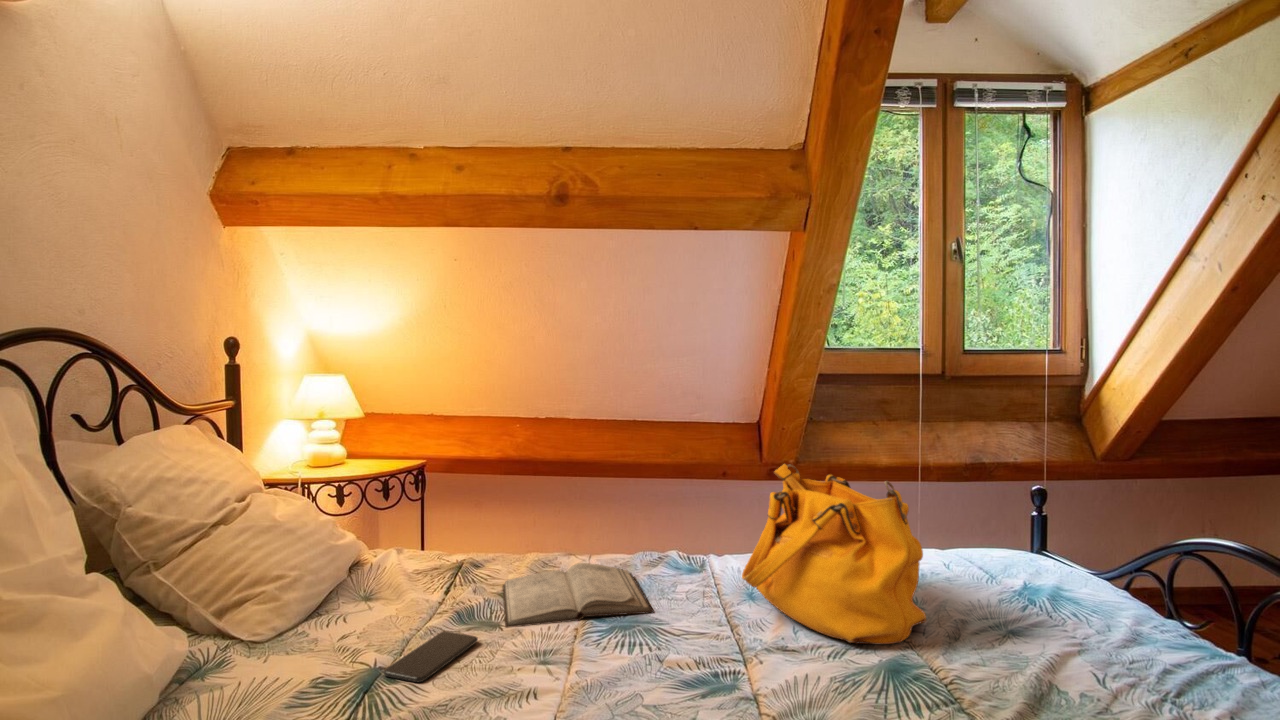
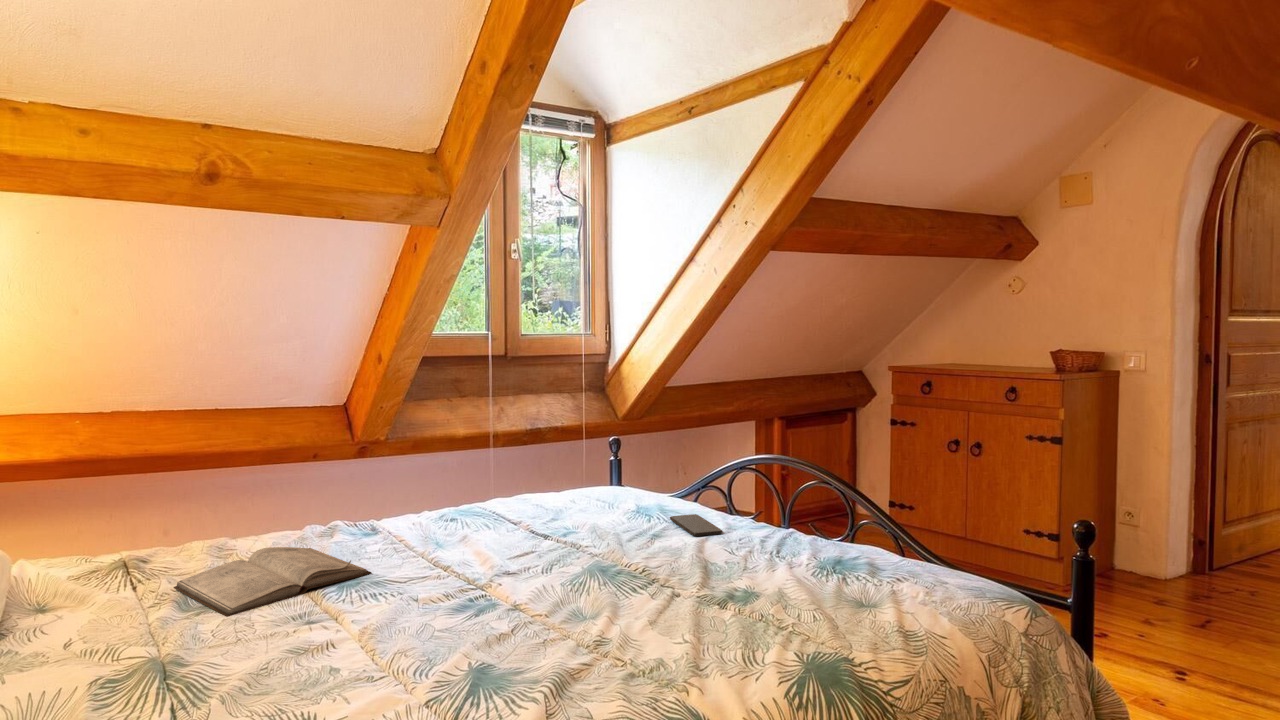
handbag: present [742,464,926,644] -> none [450,426,593,556]
smartphone: present [383,631,478,682] -> present [670,514,723,536]

